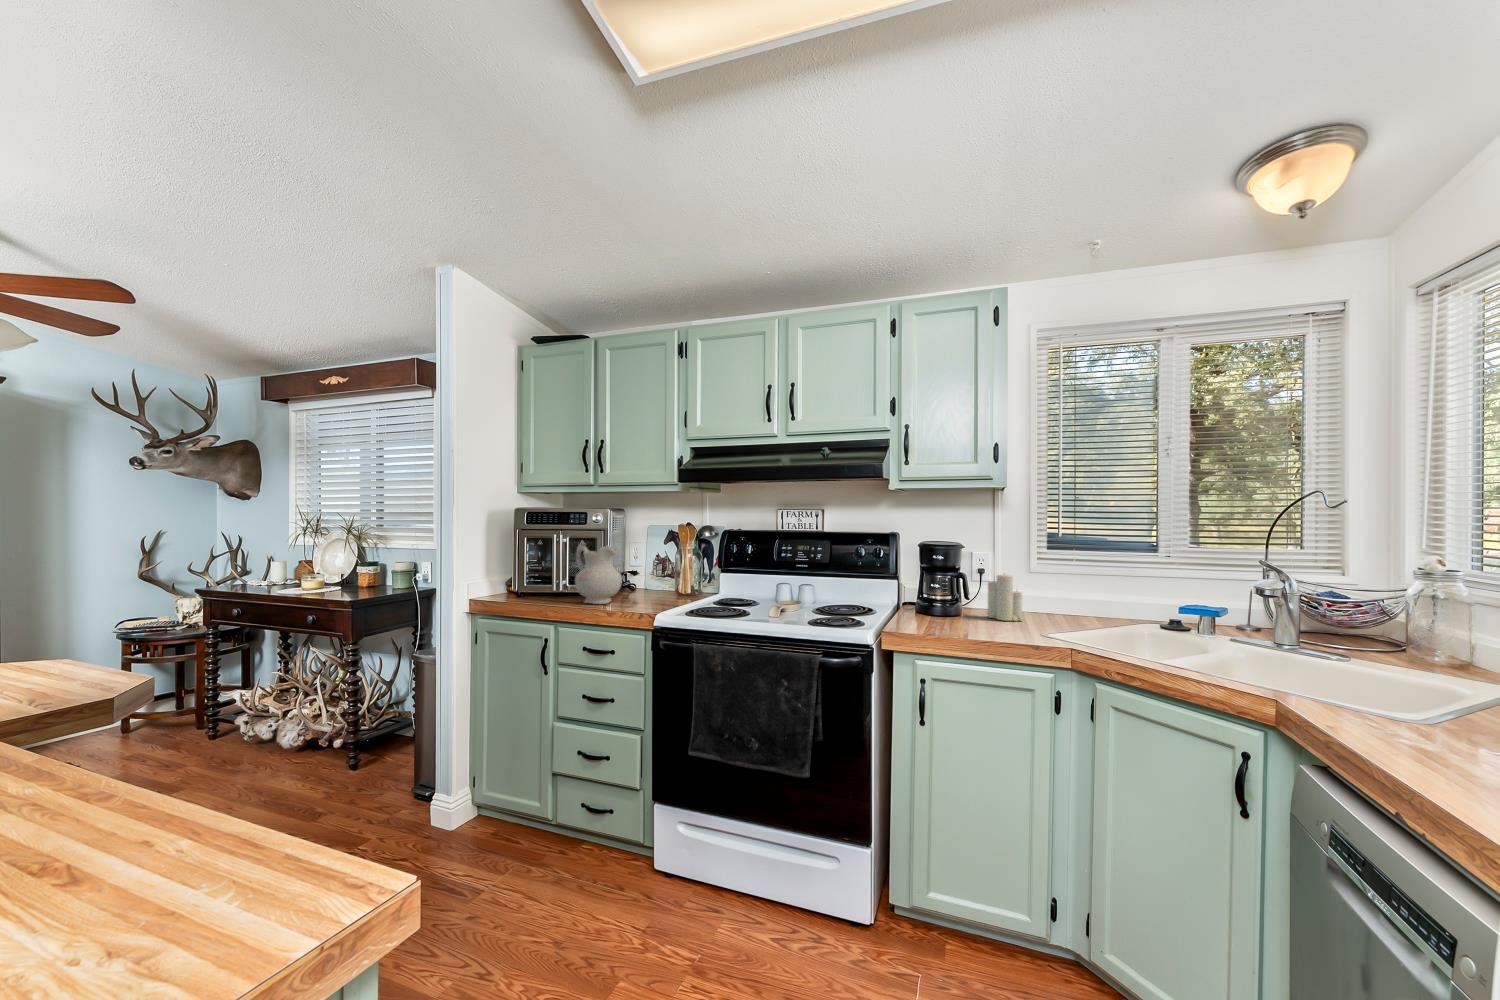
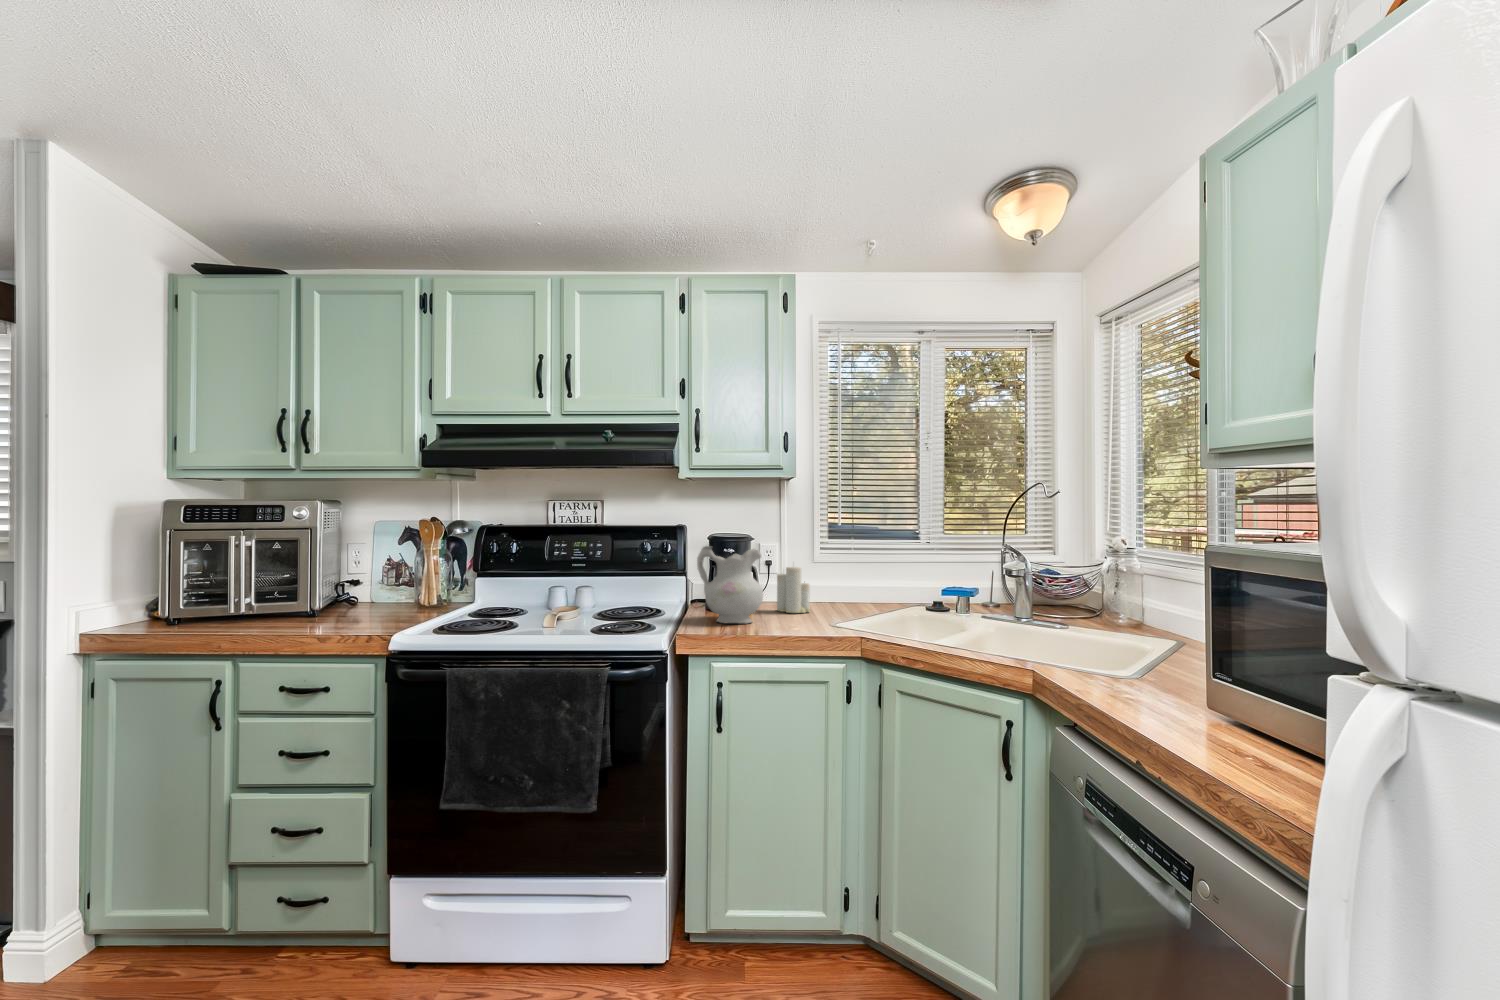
ceramic pitcher: present [575,543,622,604] -> present [697,546,763,624]

